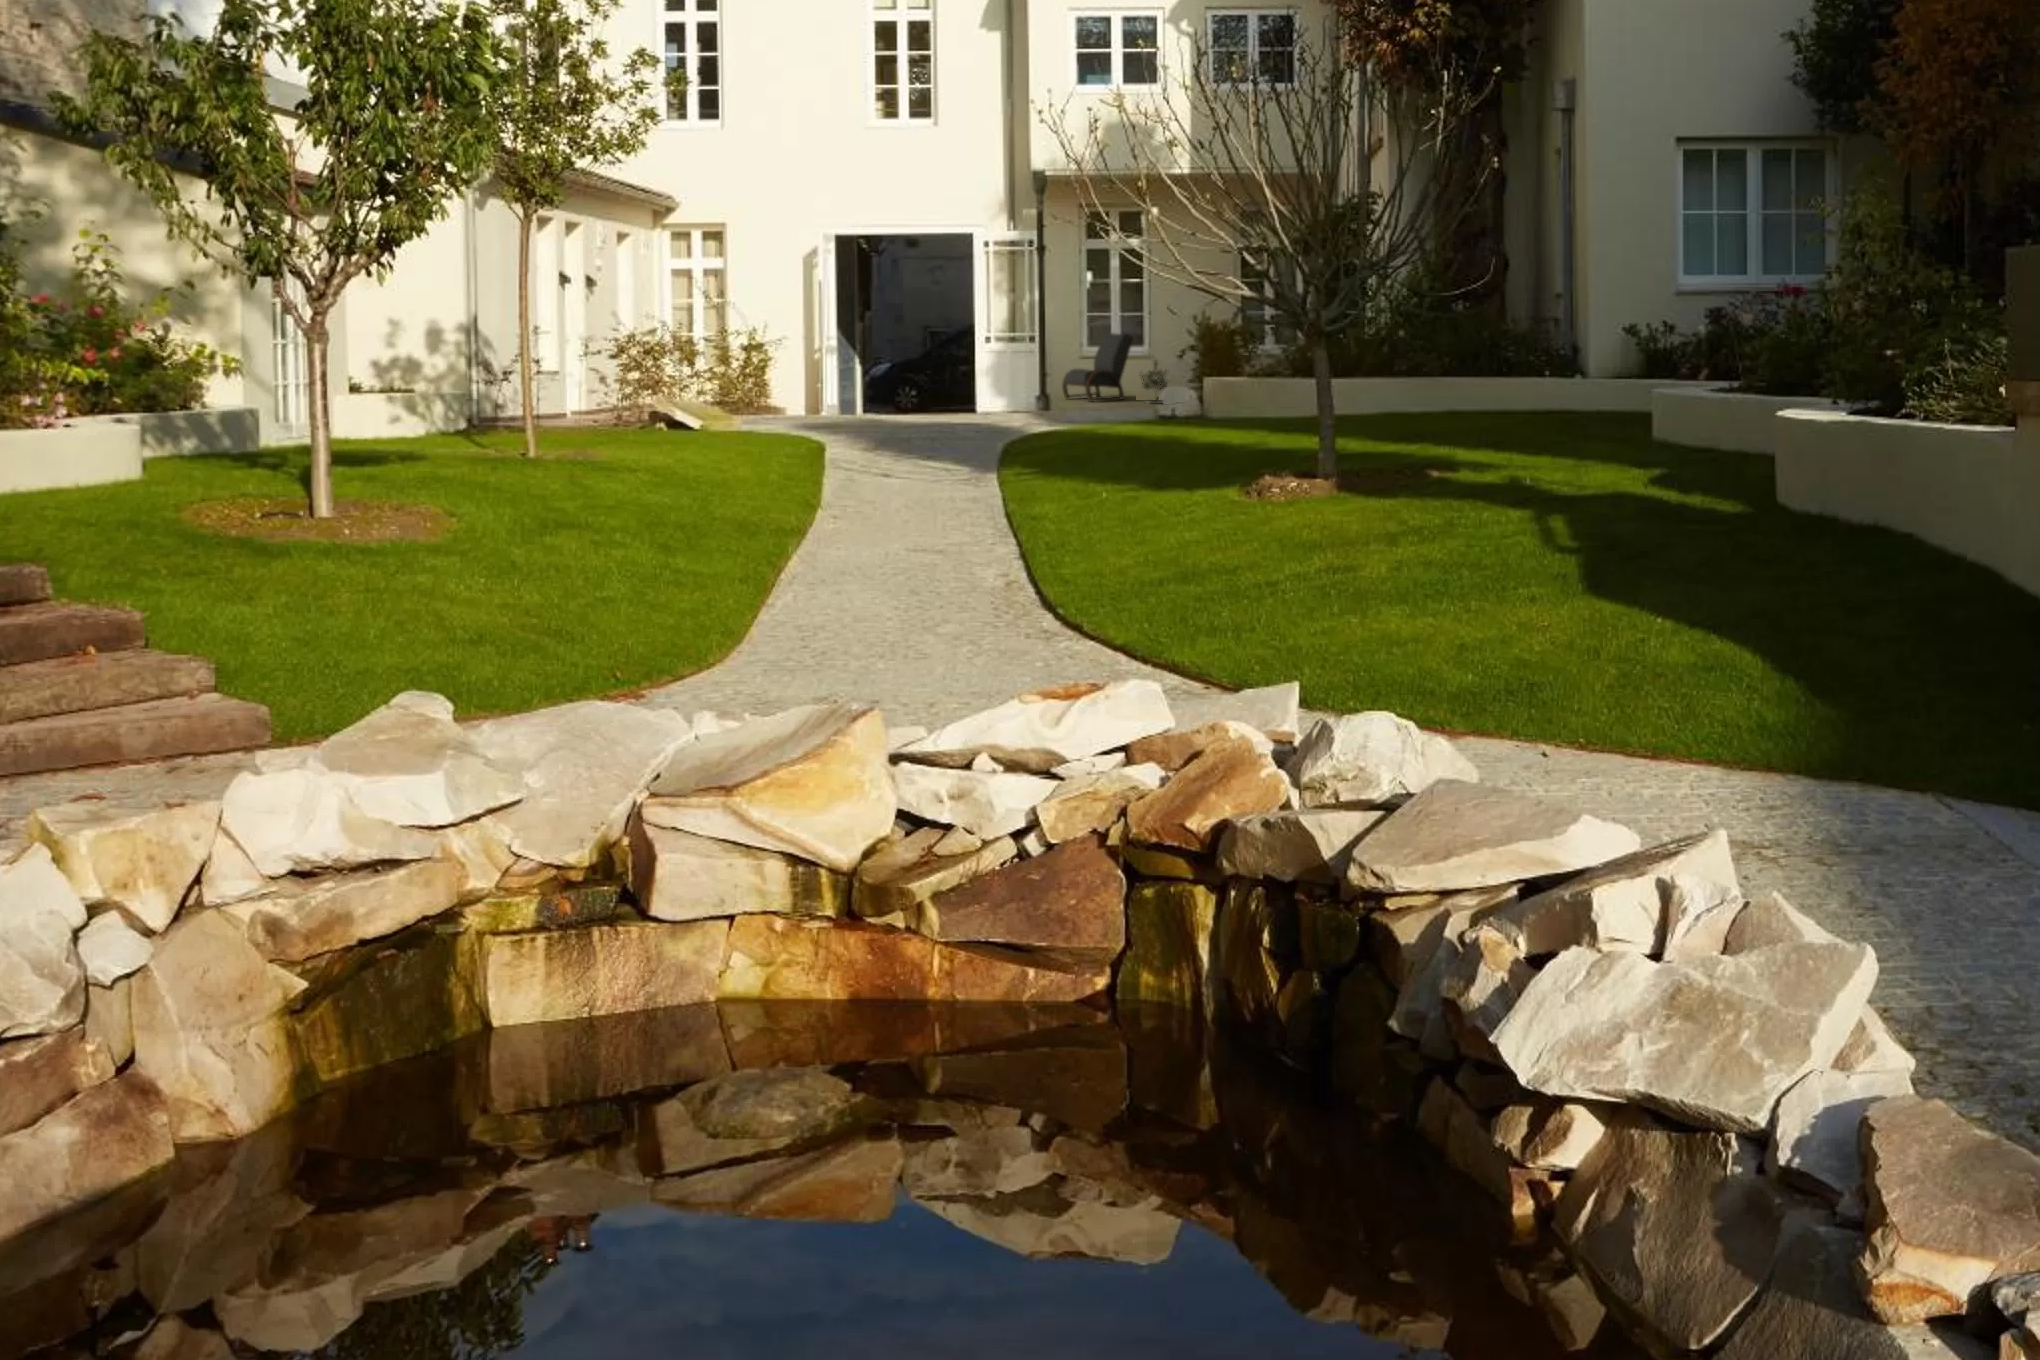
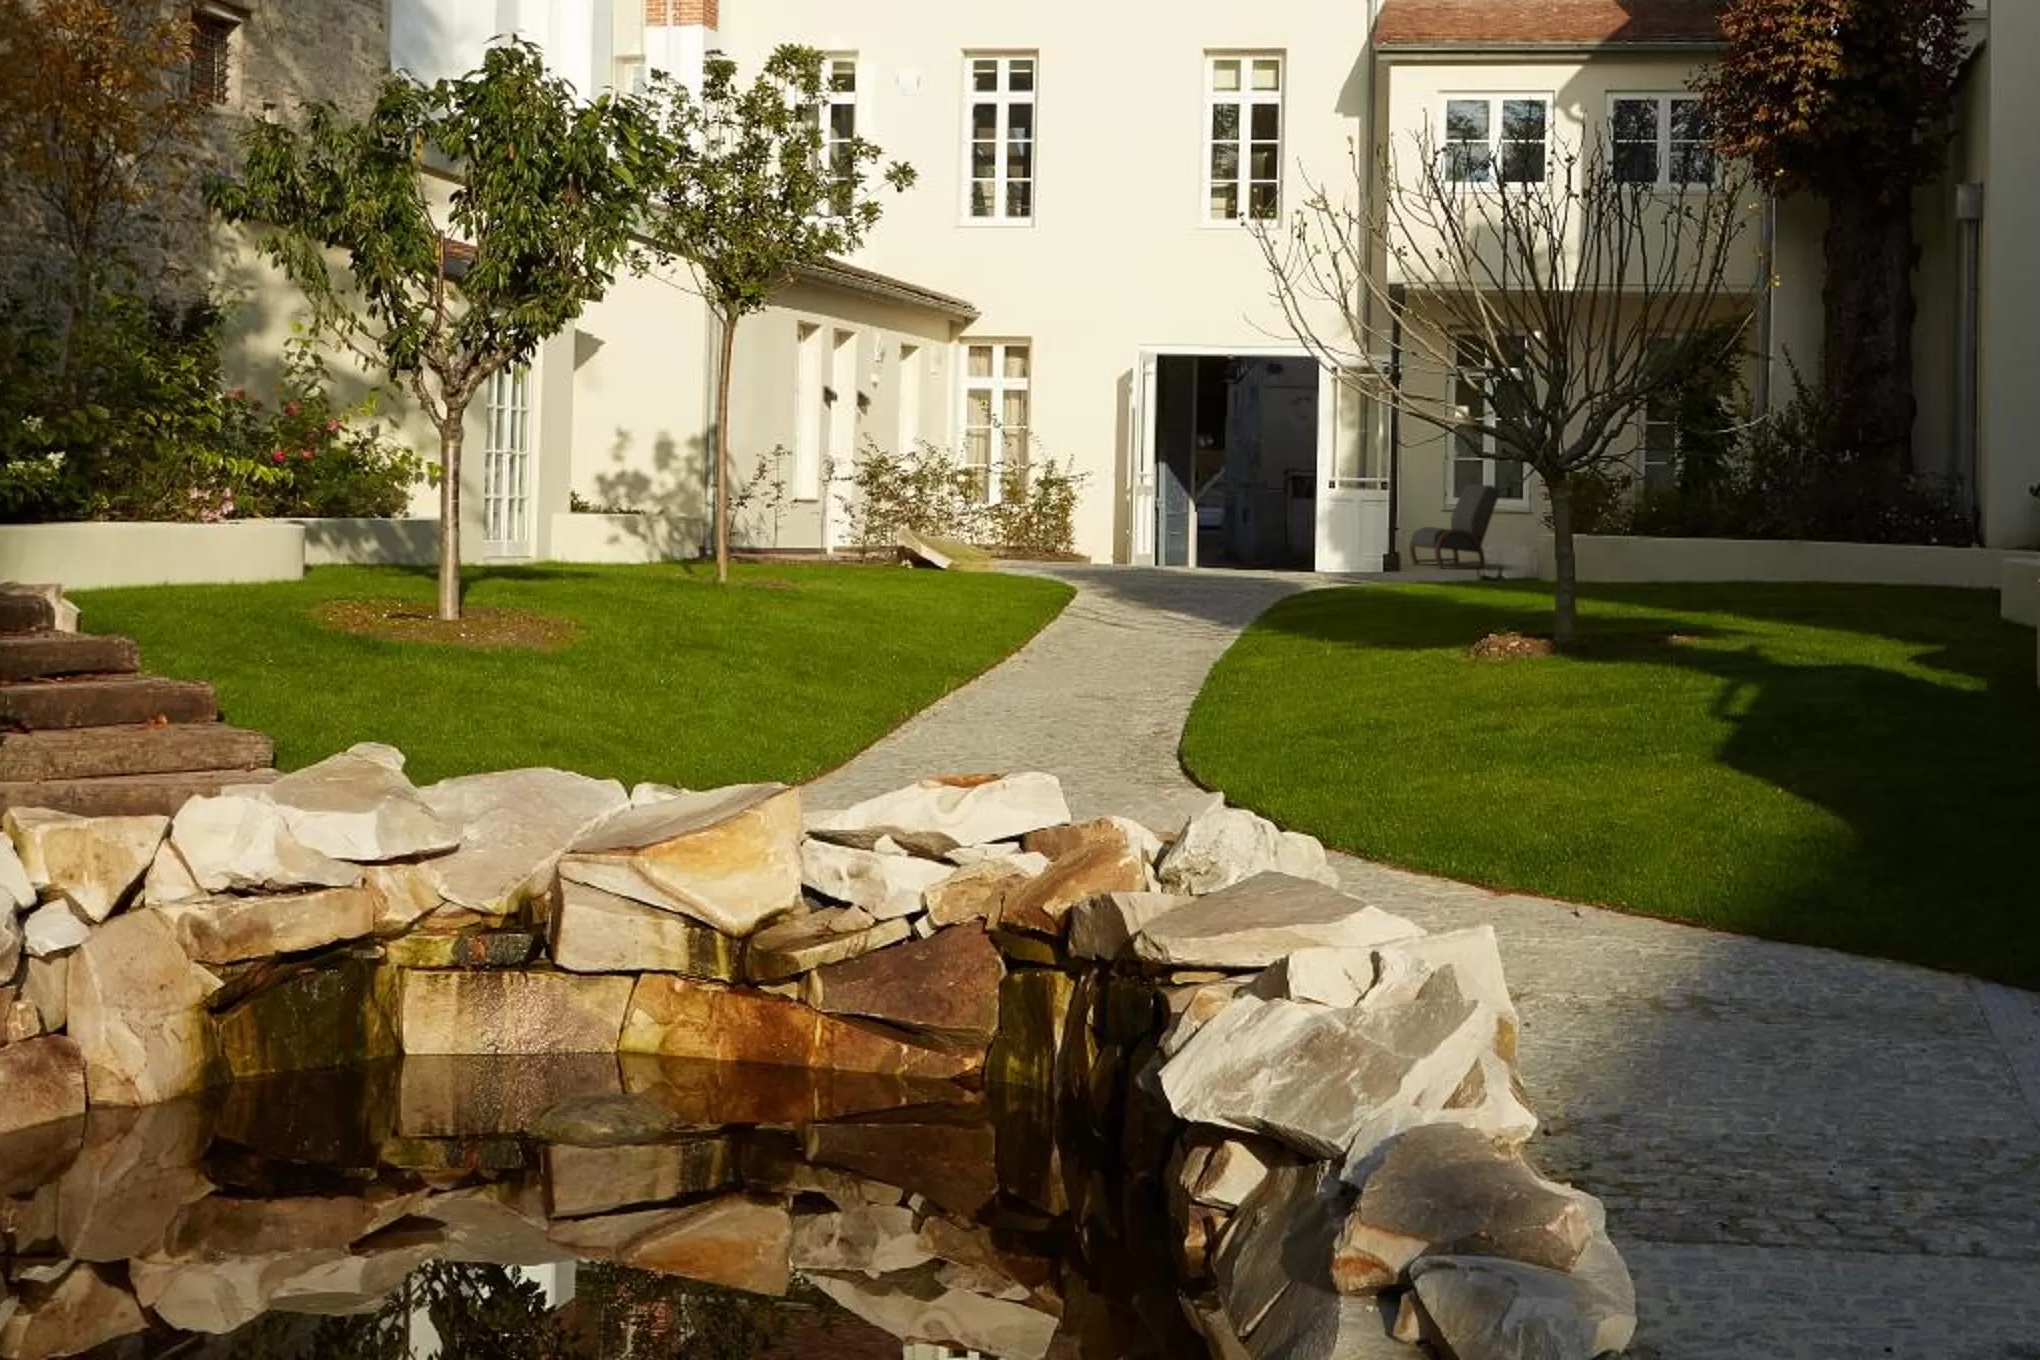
potted tree: present [1140,357,1168,404] -> none [1500,512,1542,573]

